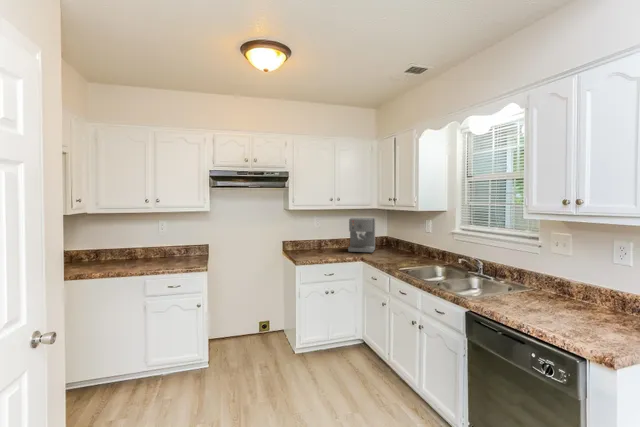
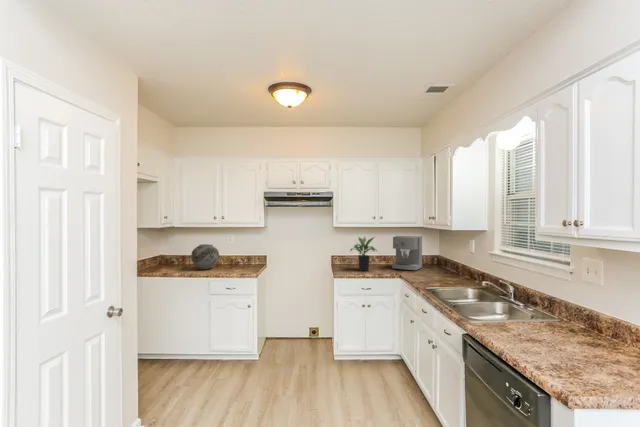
potted plant: none [306,220,337,256] -> present [351,237,377,271]
vase: none [115,235,152,266] -> present [191,244,219,269]

